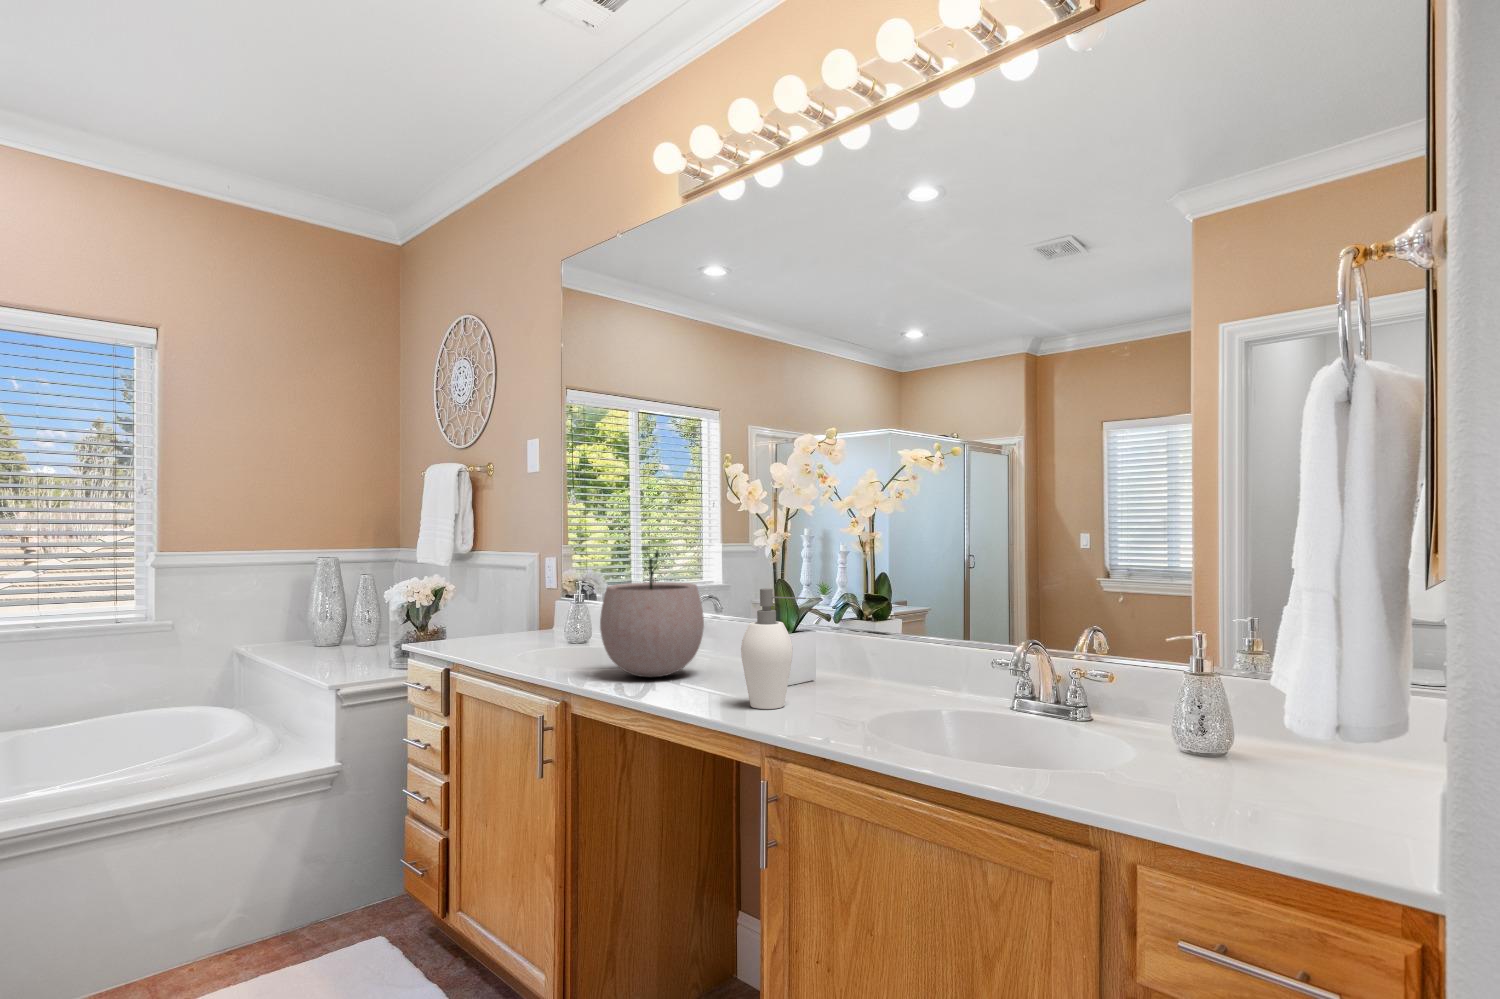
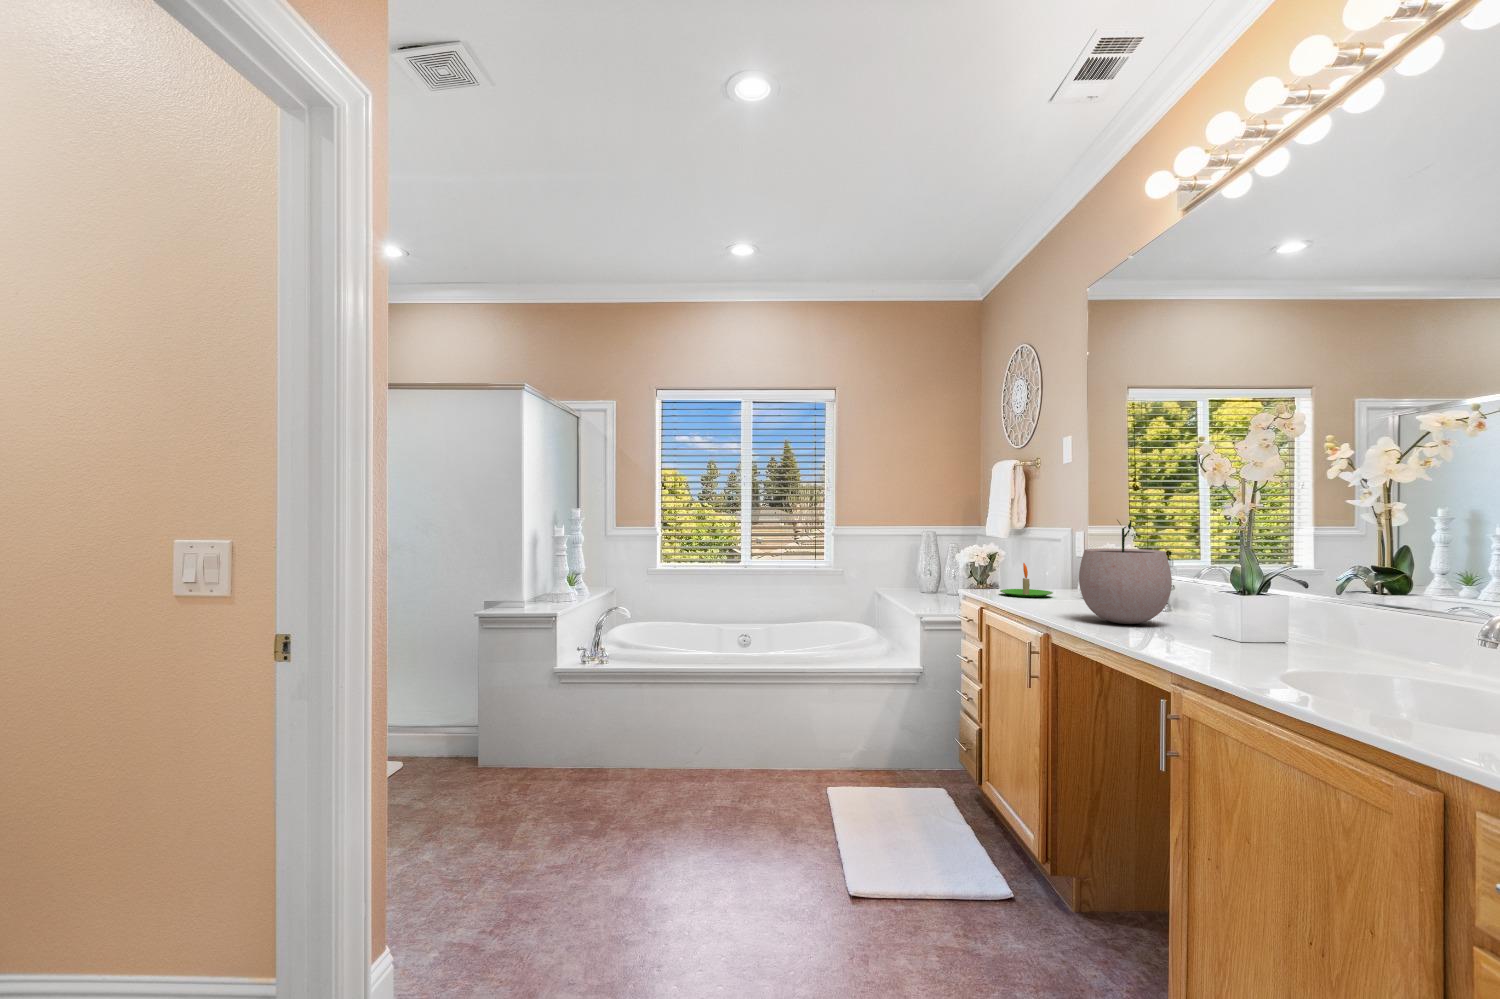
soap dispenser: present [741,588,806,709] -> none [1171,551,1231,652]
candle: none [462,602,531,648] -> present [1000,563,1053,597]

